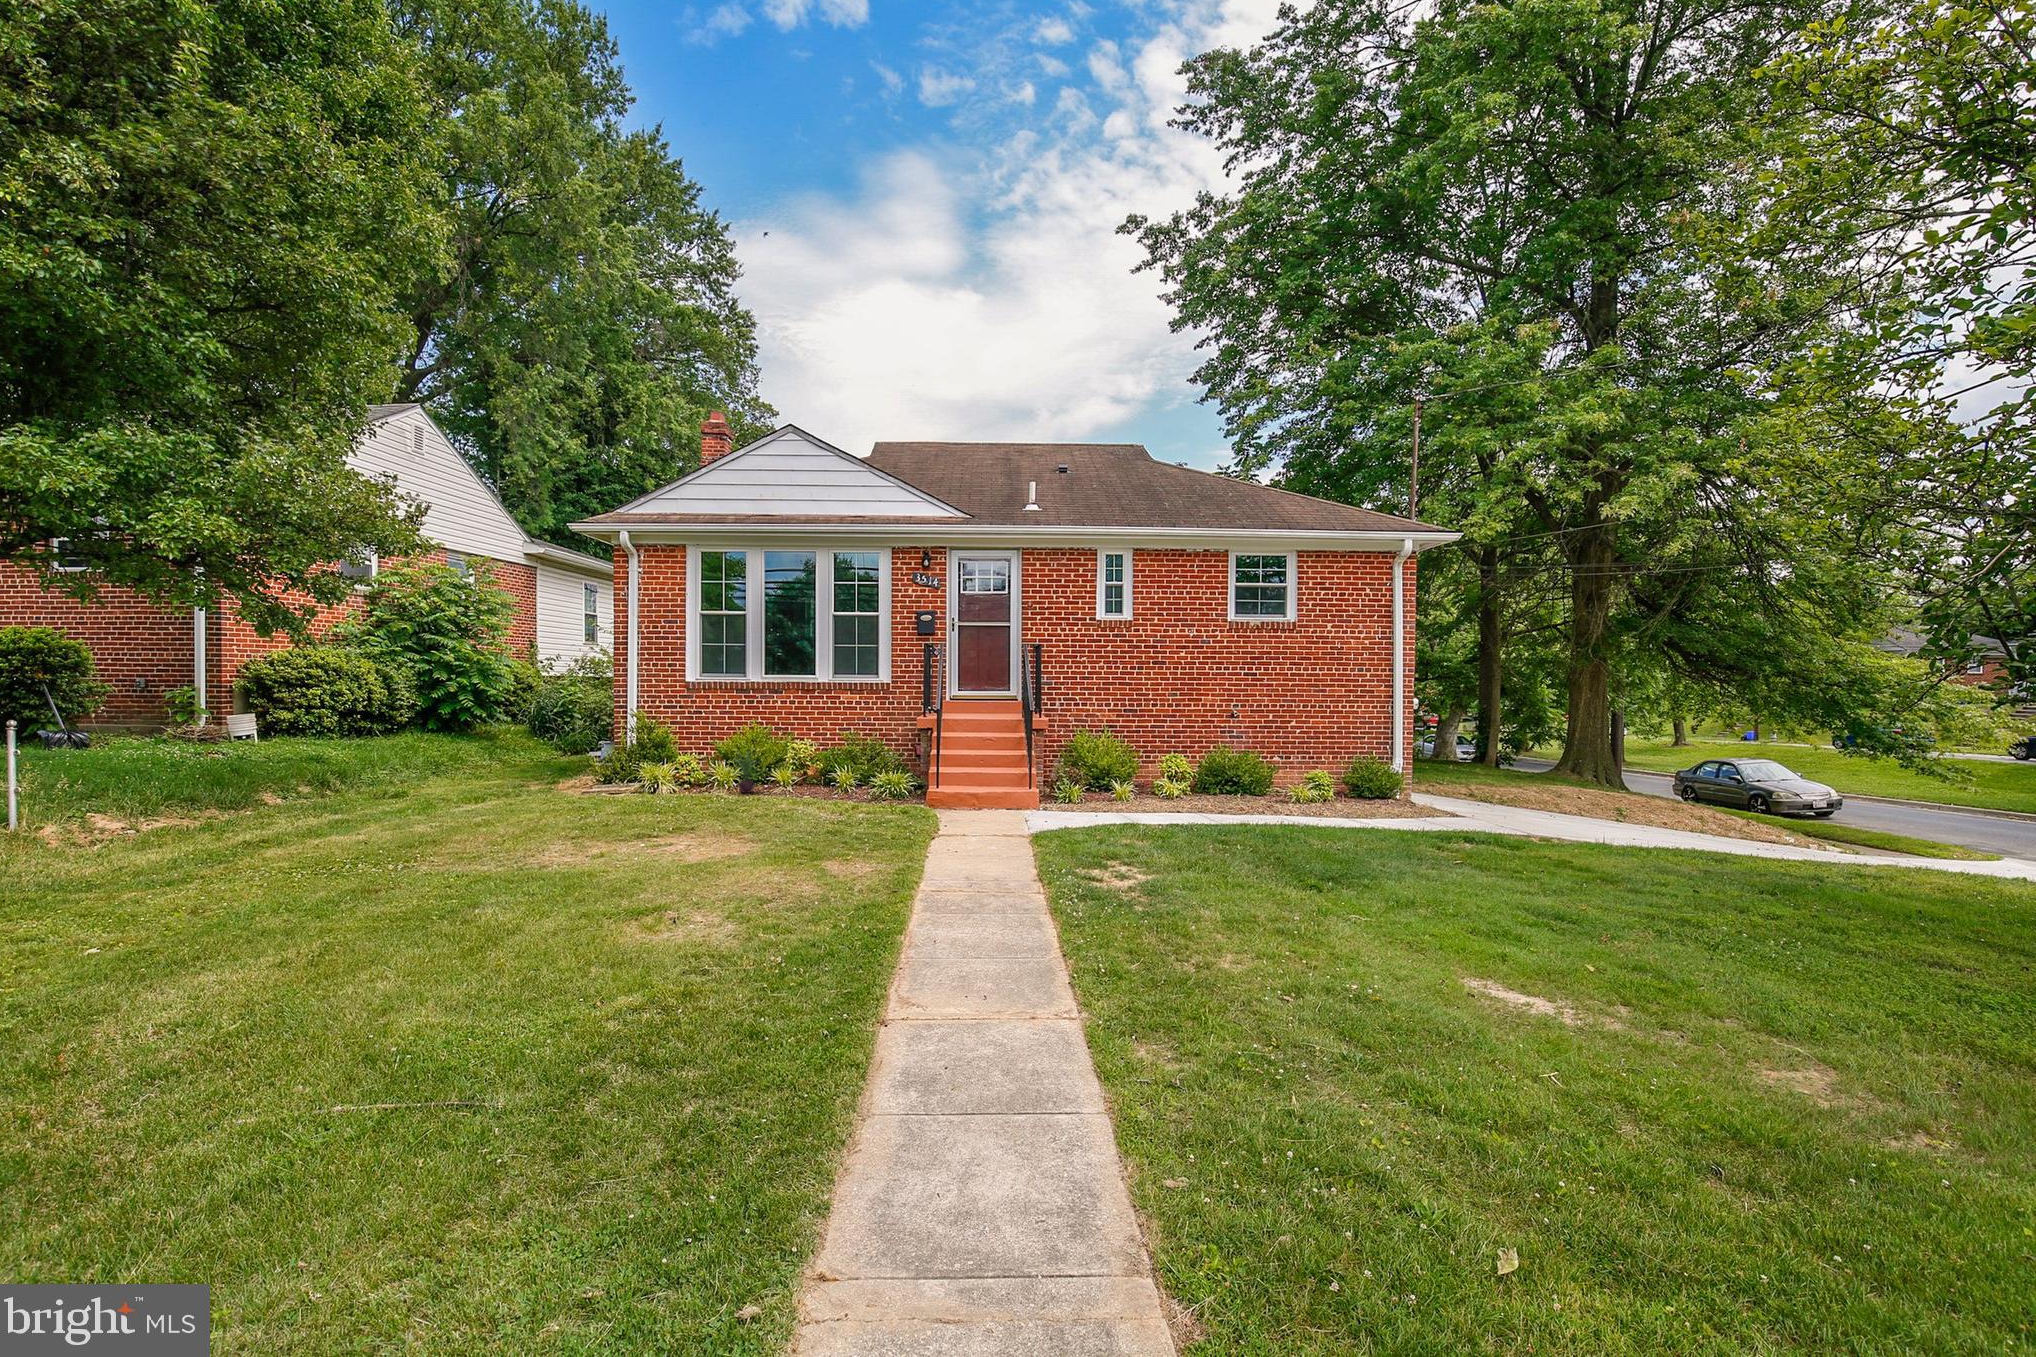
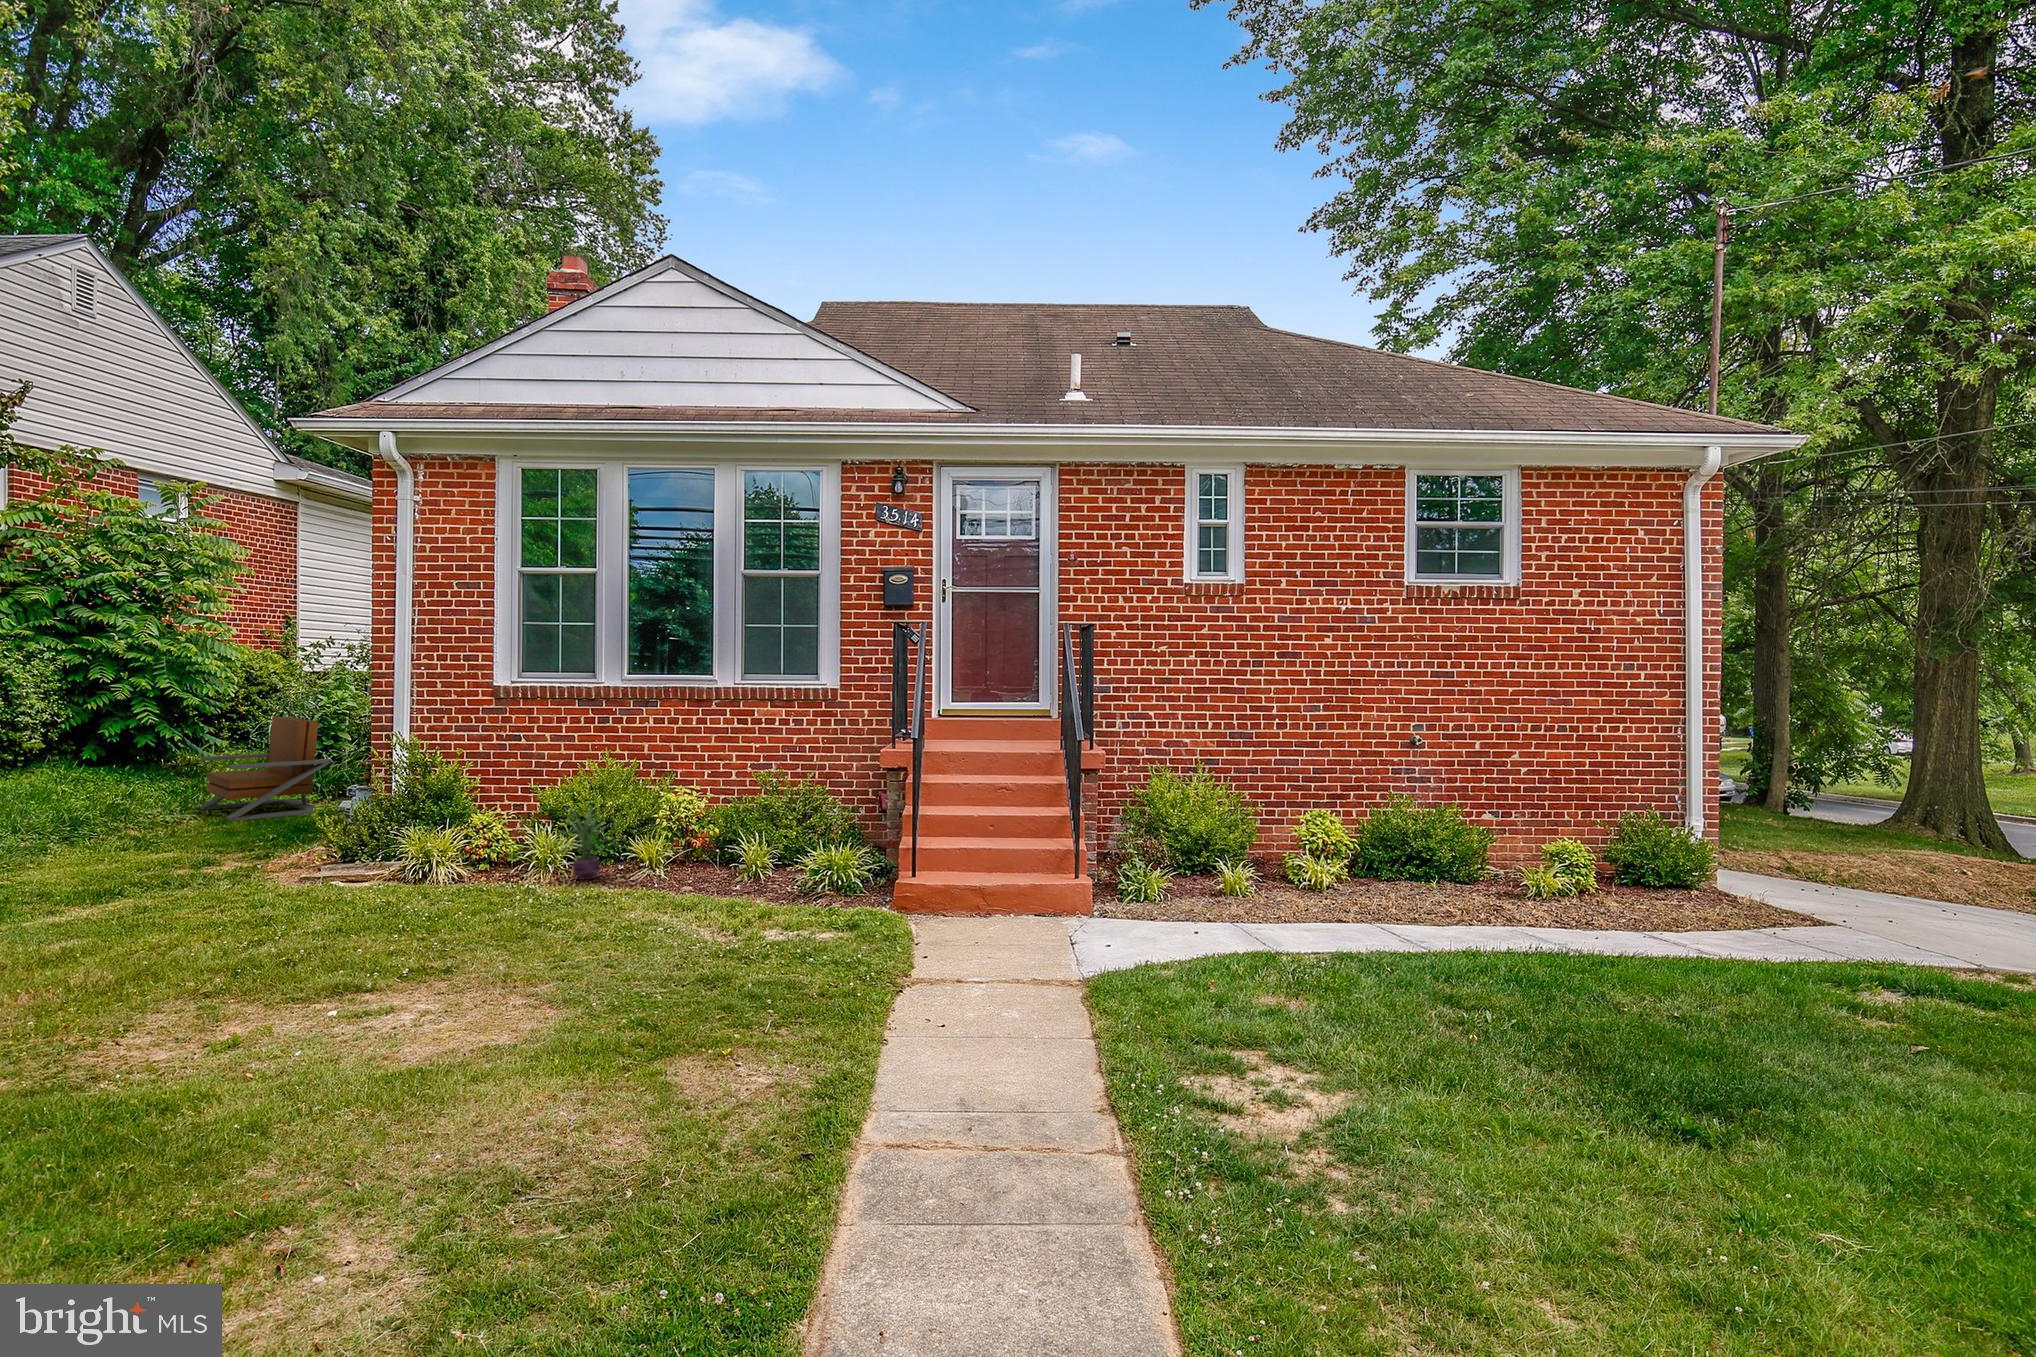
lounge chair: none [495,702,576,765] -> present [200,716,330,821]

